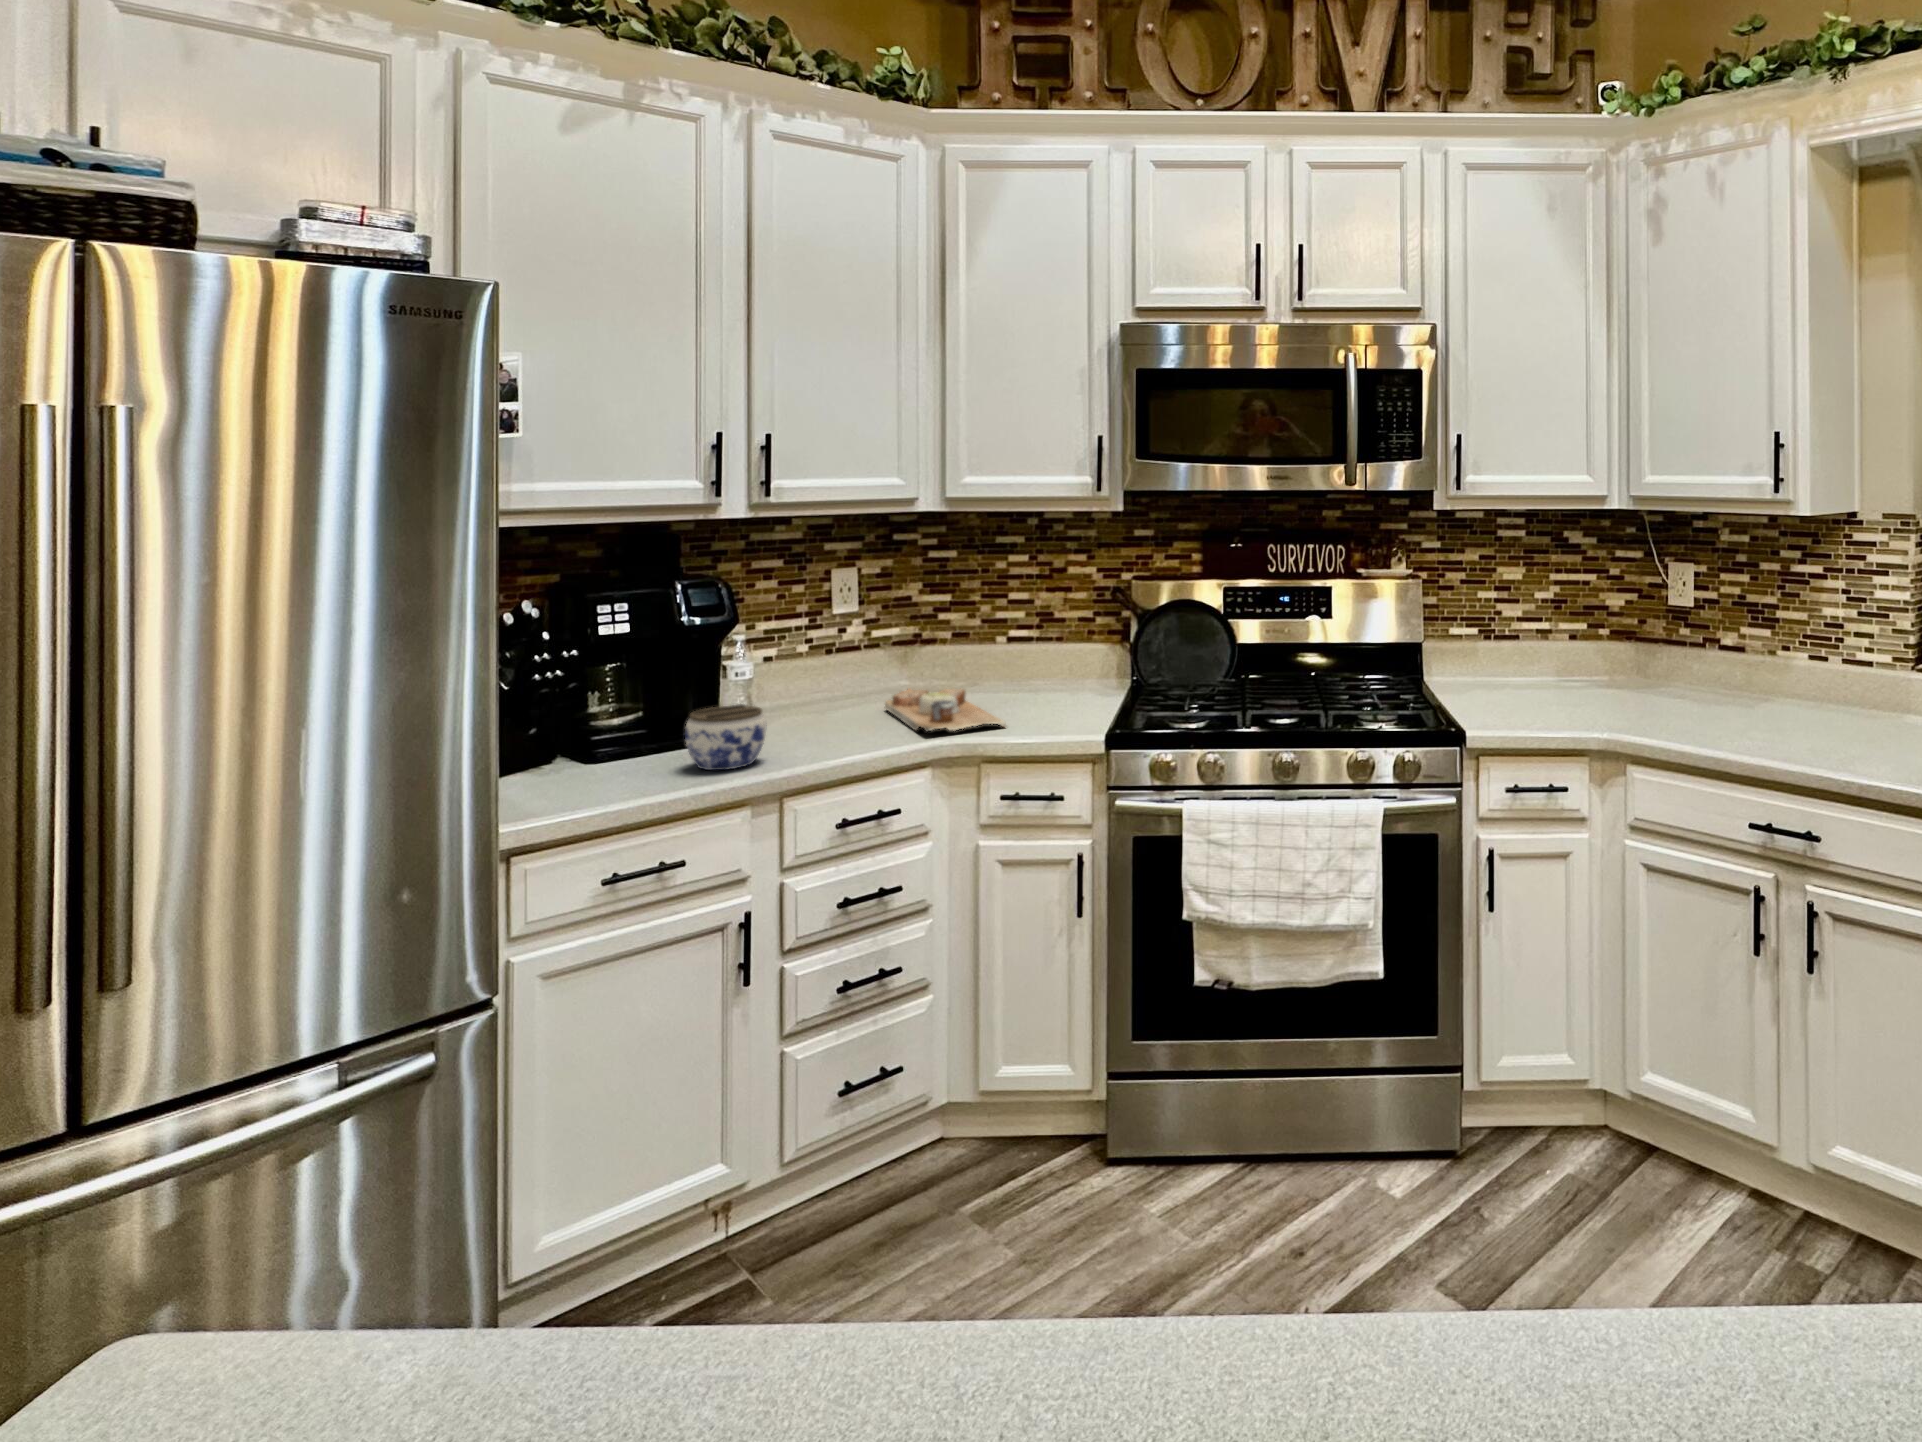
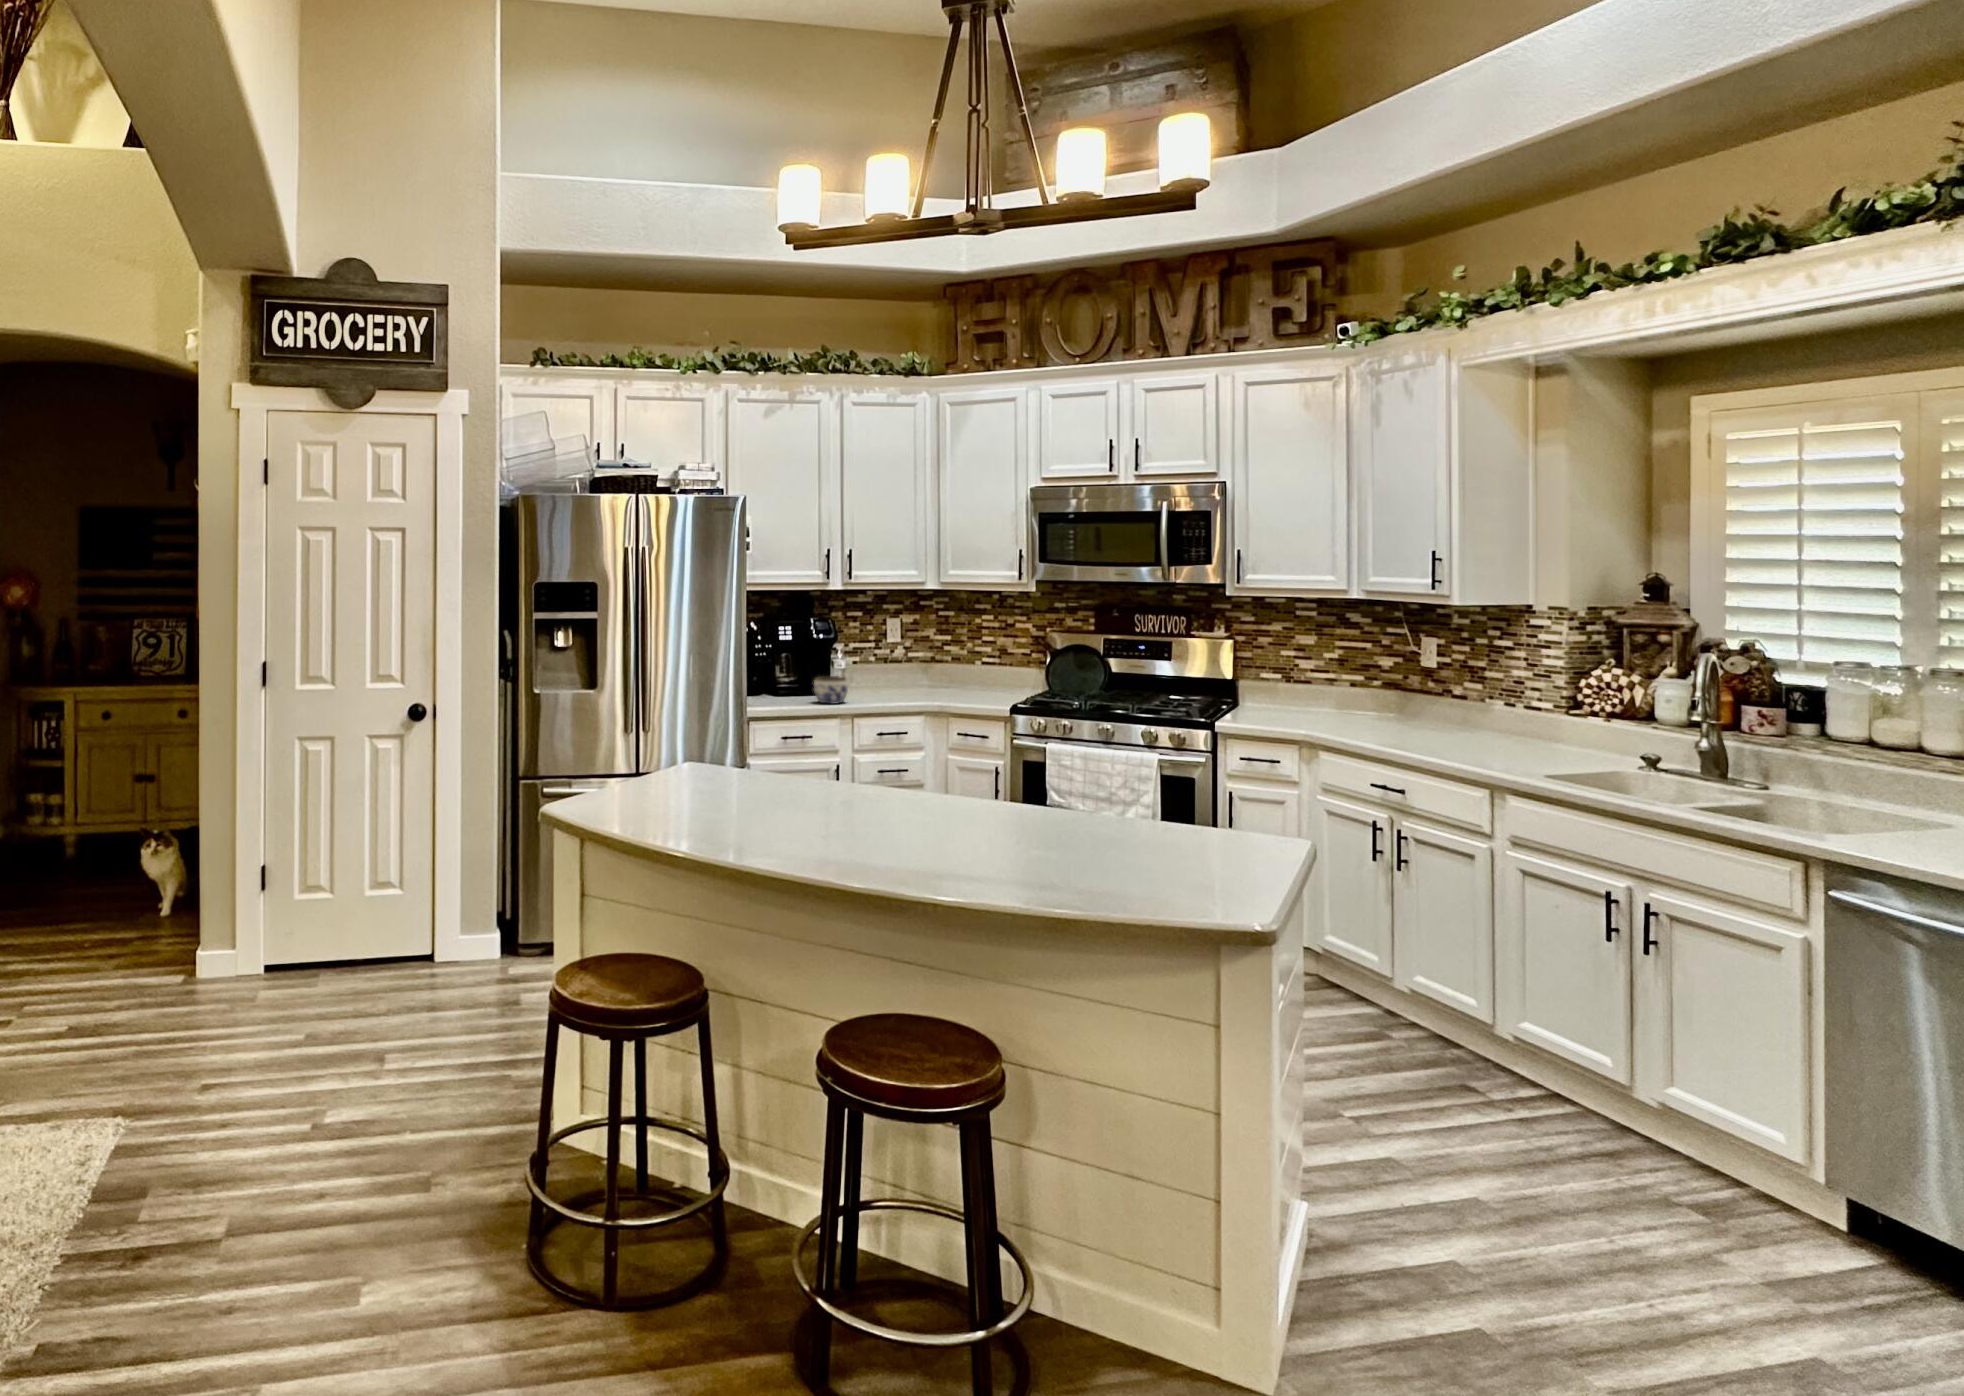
cutting board: present [885,689,1006,732] -> none [912,683,966,702]

